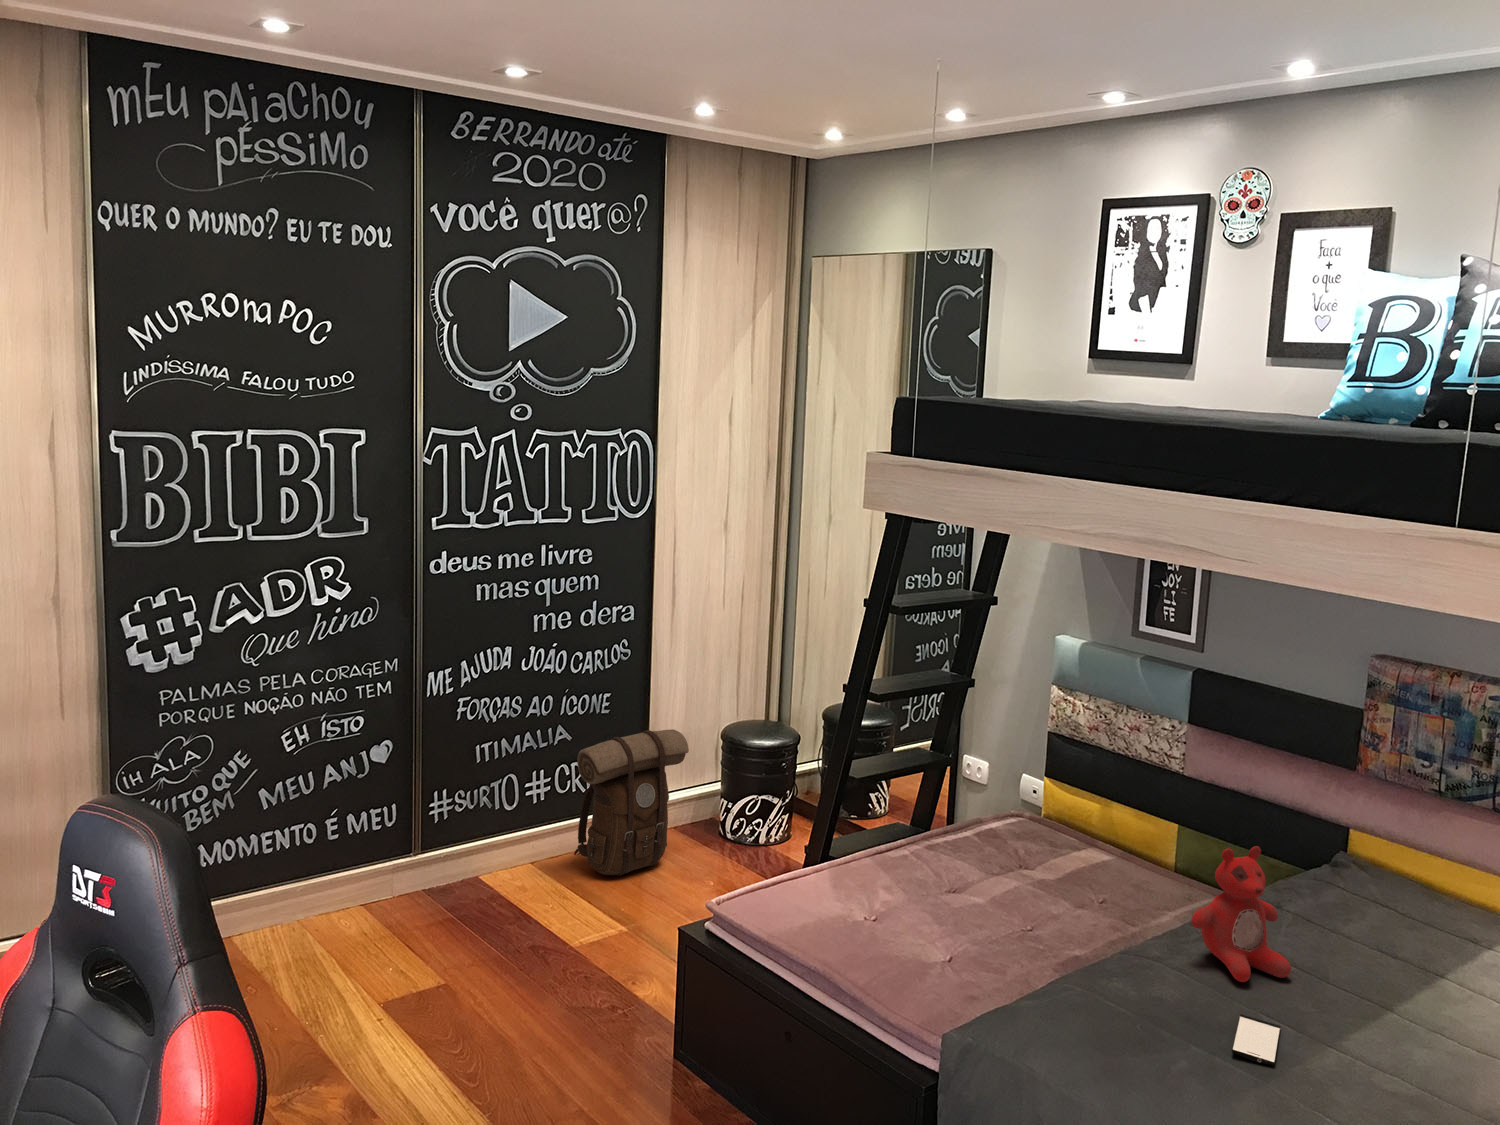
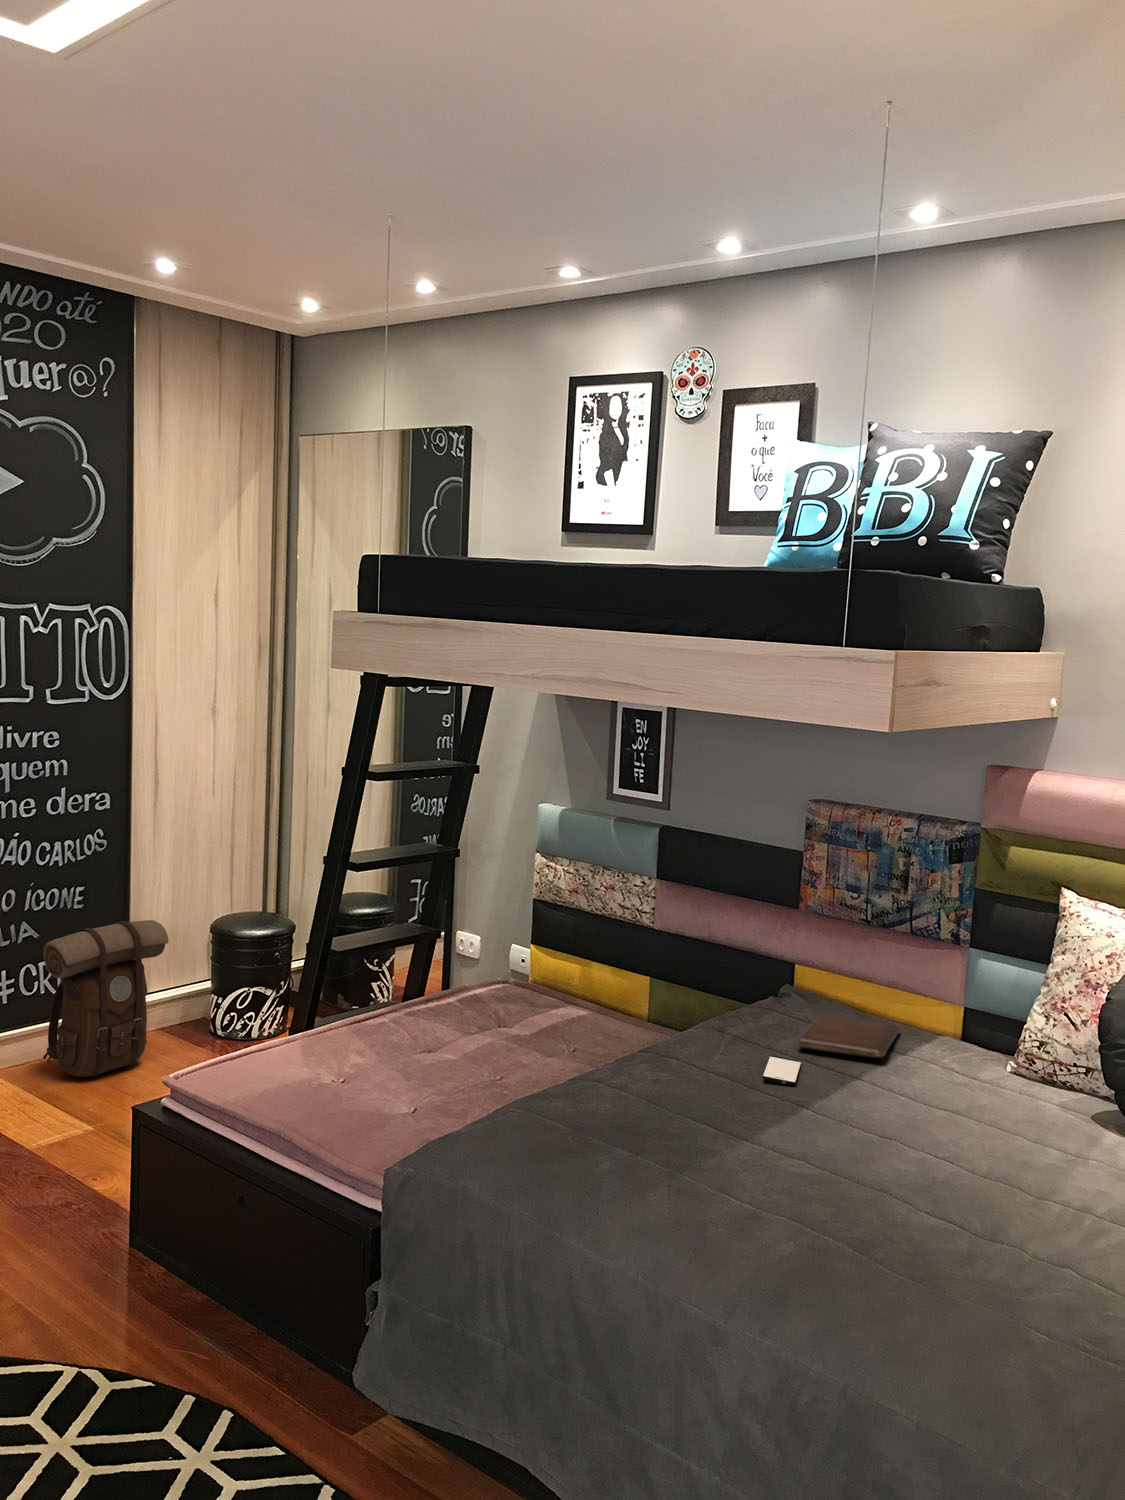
stuffed bear: present [1191,846,1291,982] -> none [637,973,727,1100]
book: none [1359,885,1473,945] -> present [797,1015,901,1058]
smartphone: present [1232,1014,1280,1065] -> present [762,1055,801,1085]

